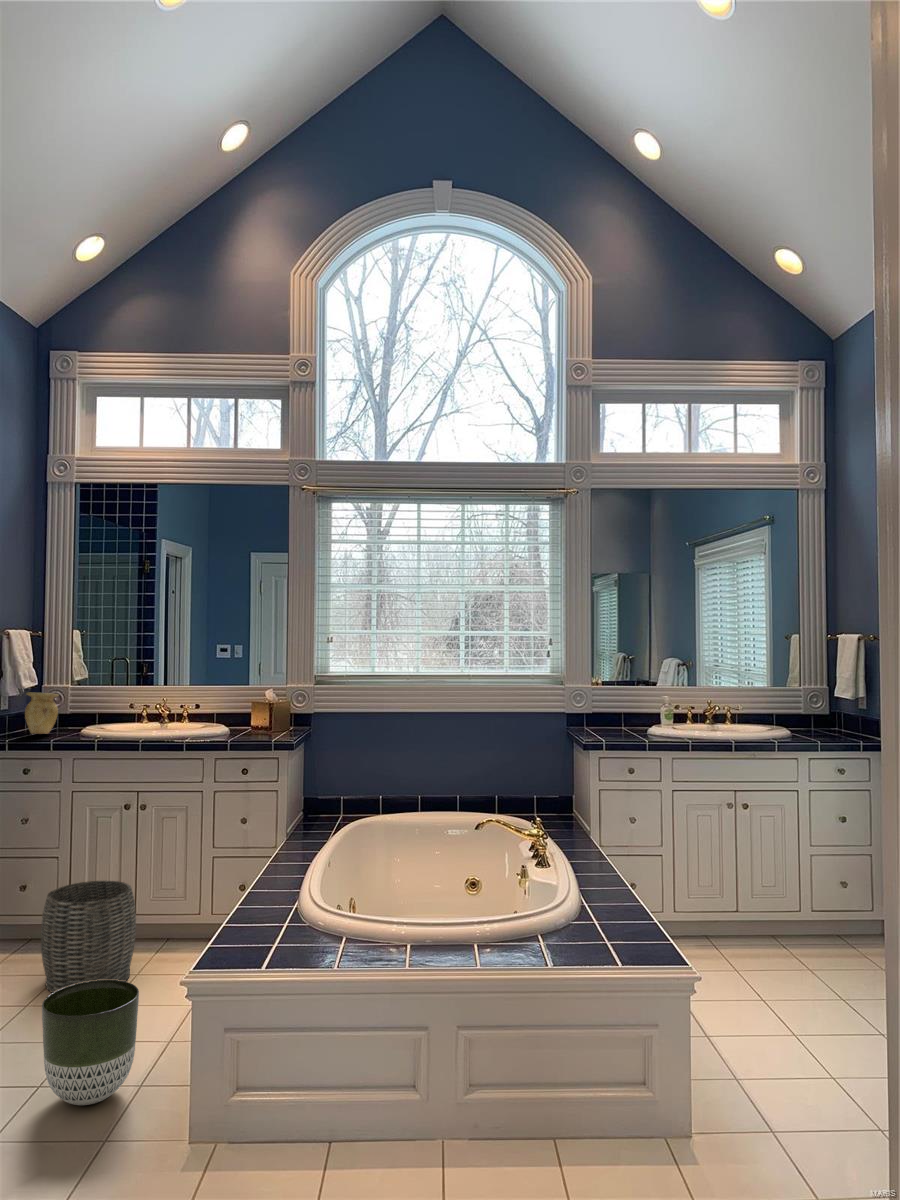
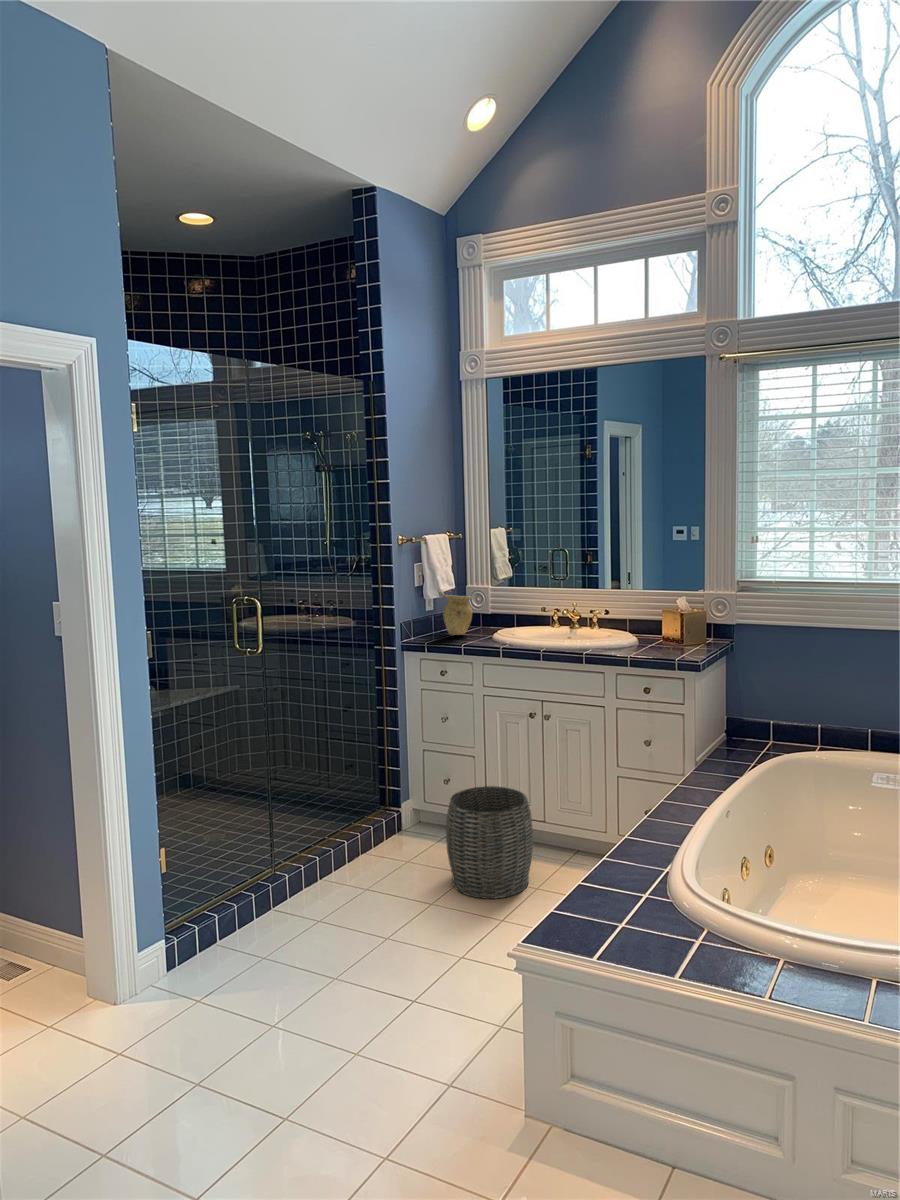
planter: present [42,980,139,1105] -> none [402,910,493,1034]

